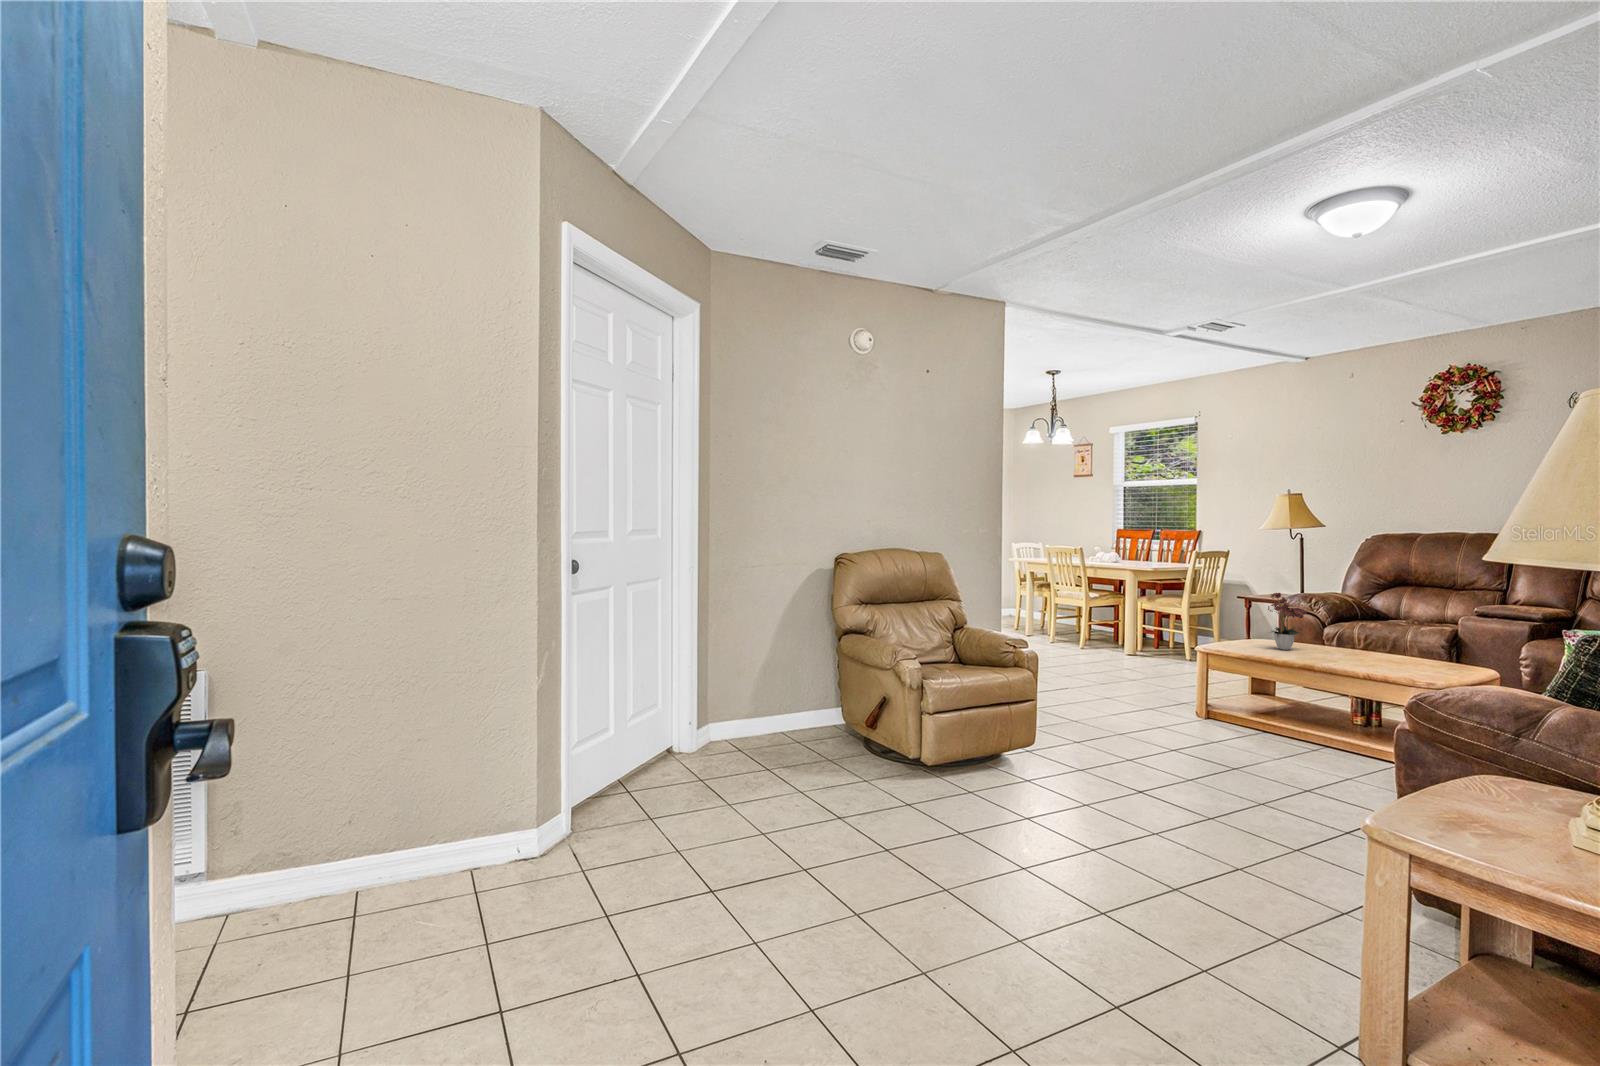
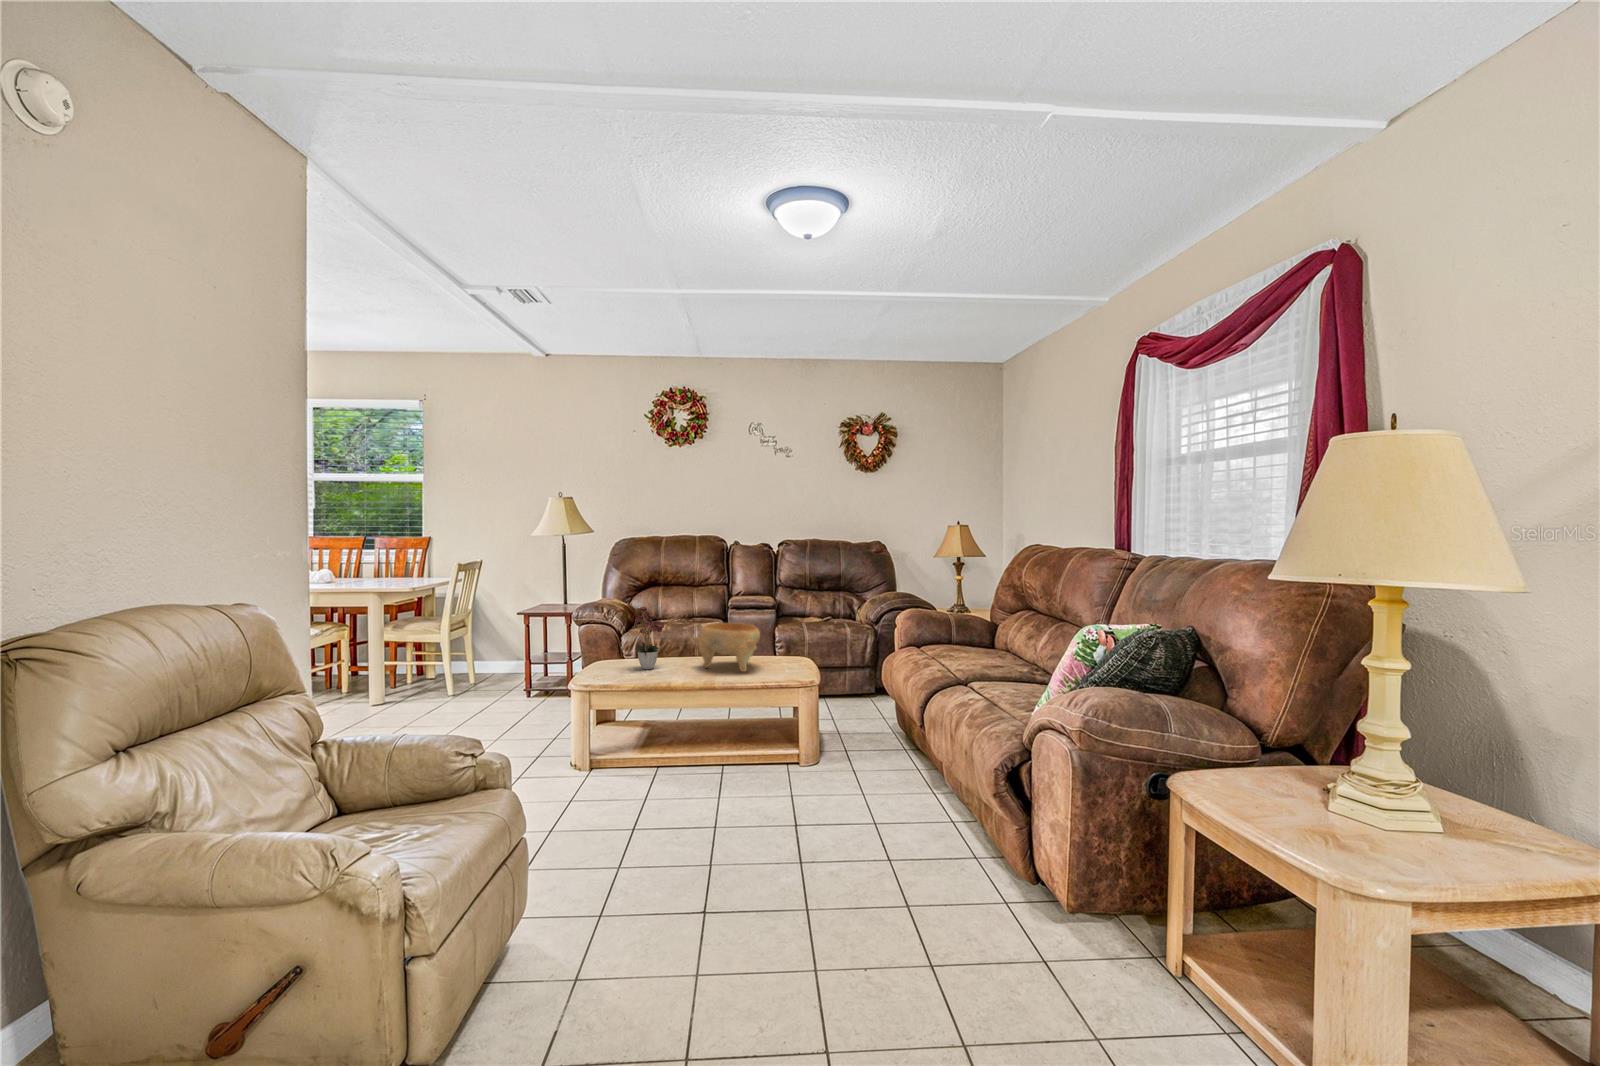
decorative bowl: none [1331,617,1407,666] -> present [695,623,760,672]

